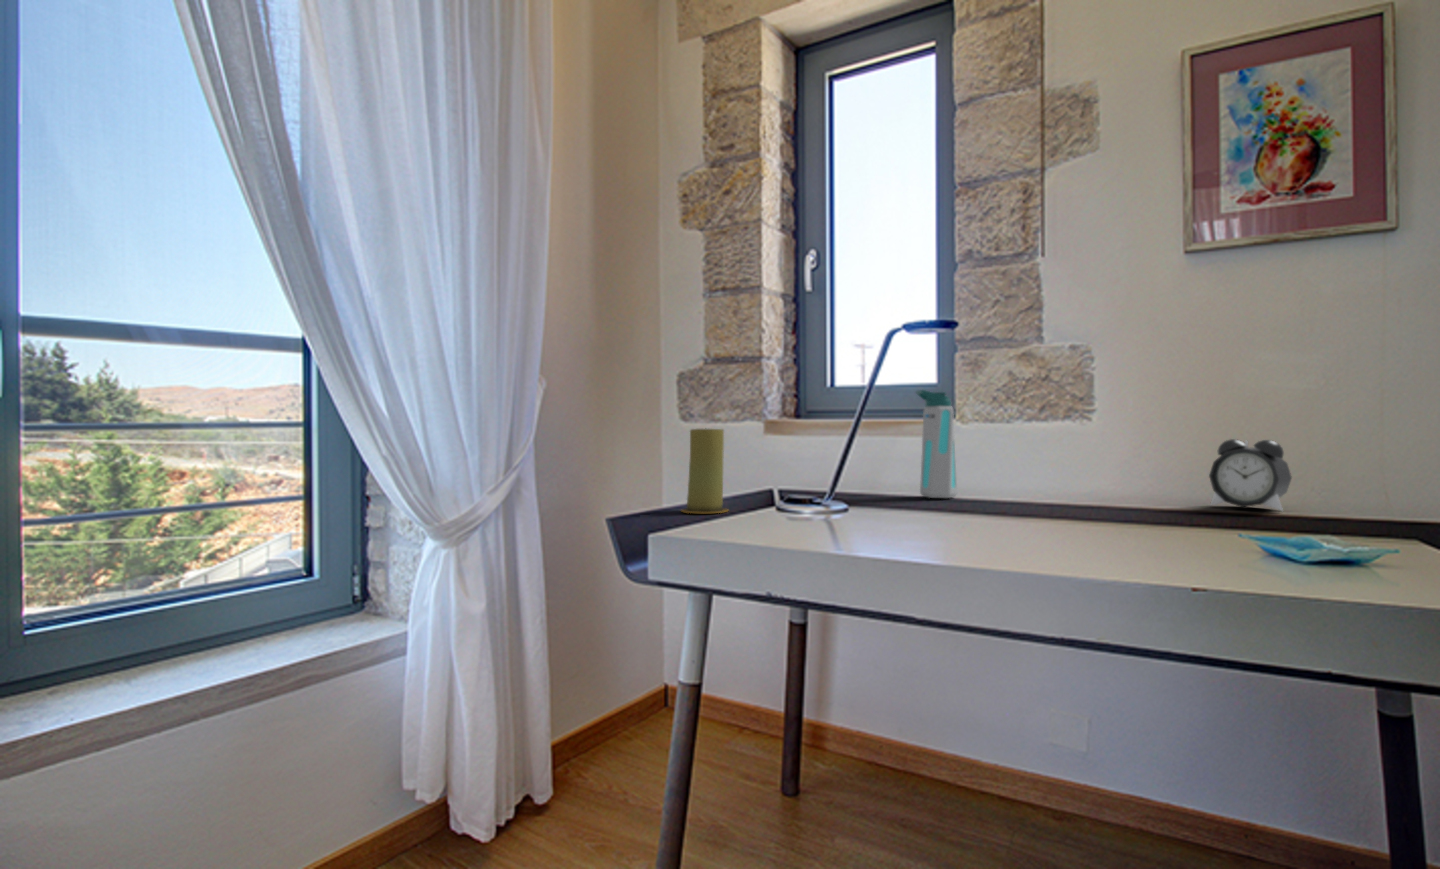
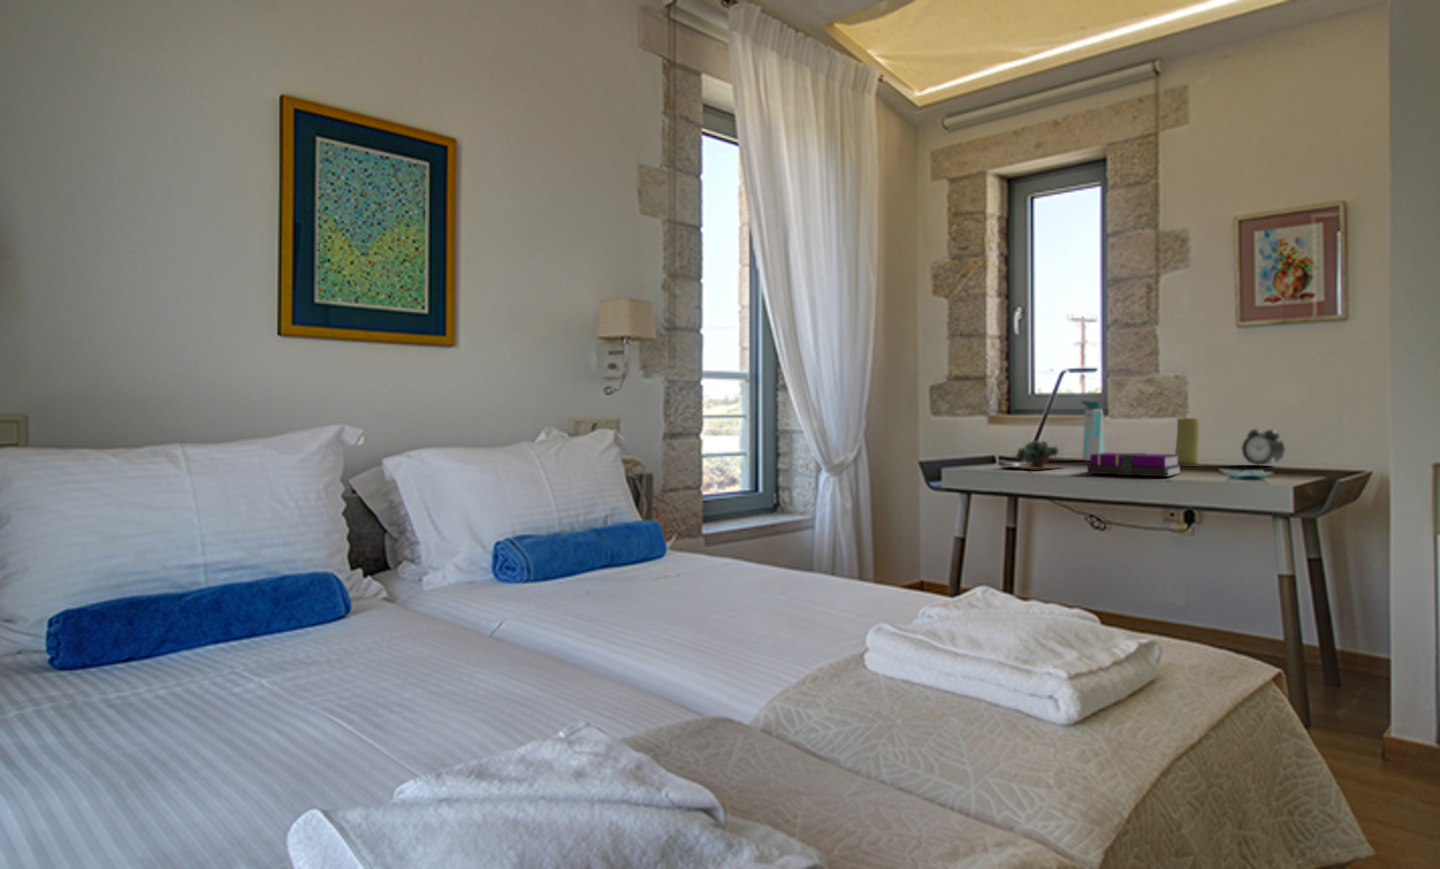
candle: present [682,428,728,513] -> present [1175,418,1199,466]
succulent plant: none [776,463,905,528] -> present [1012,440,1058,469]
notebook: none [959,490,1153,555] -> present [1087,453,1180,476]

